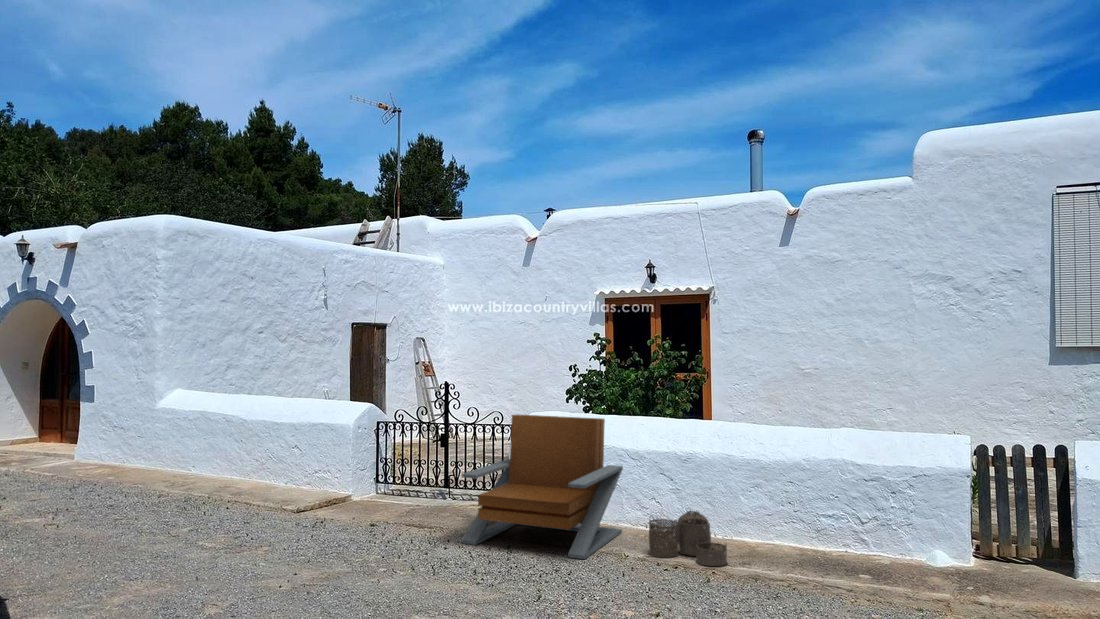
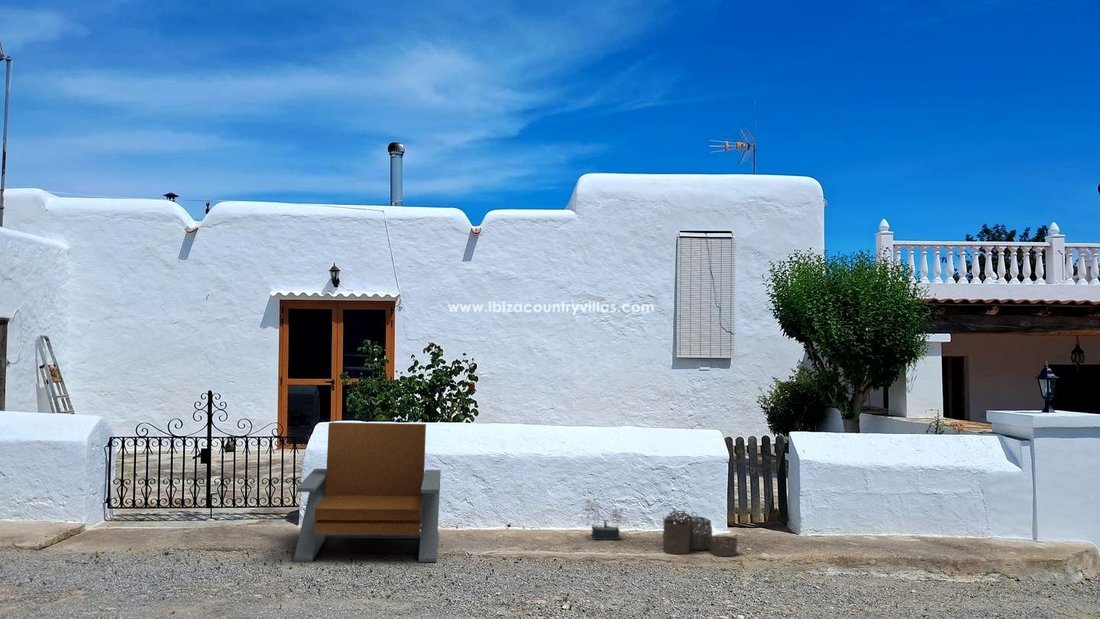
decorative plant: none [771,509,825,559] -> present [583,500,626,540]
woven basket: present [649,511,727,566] -> present [663,508,738,556]

